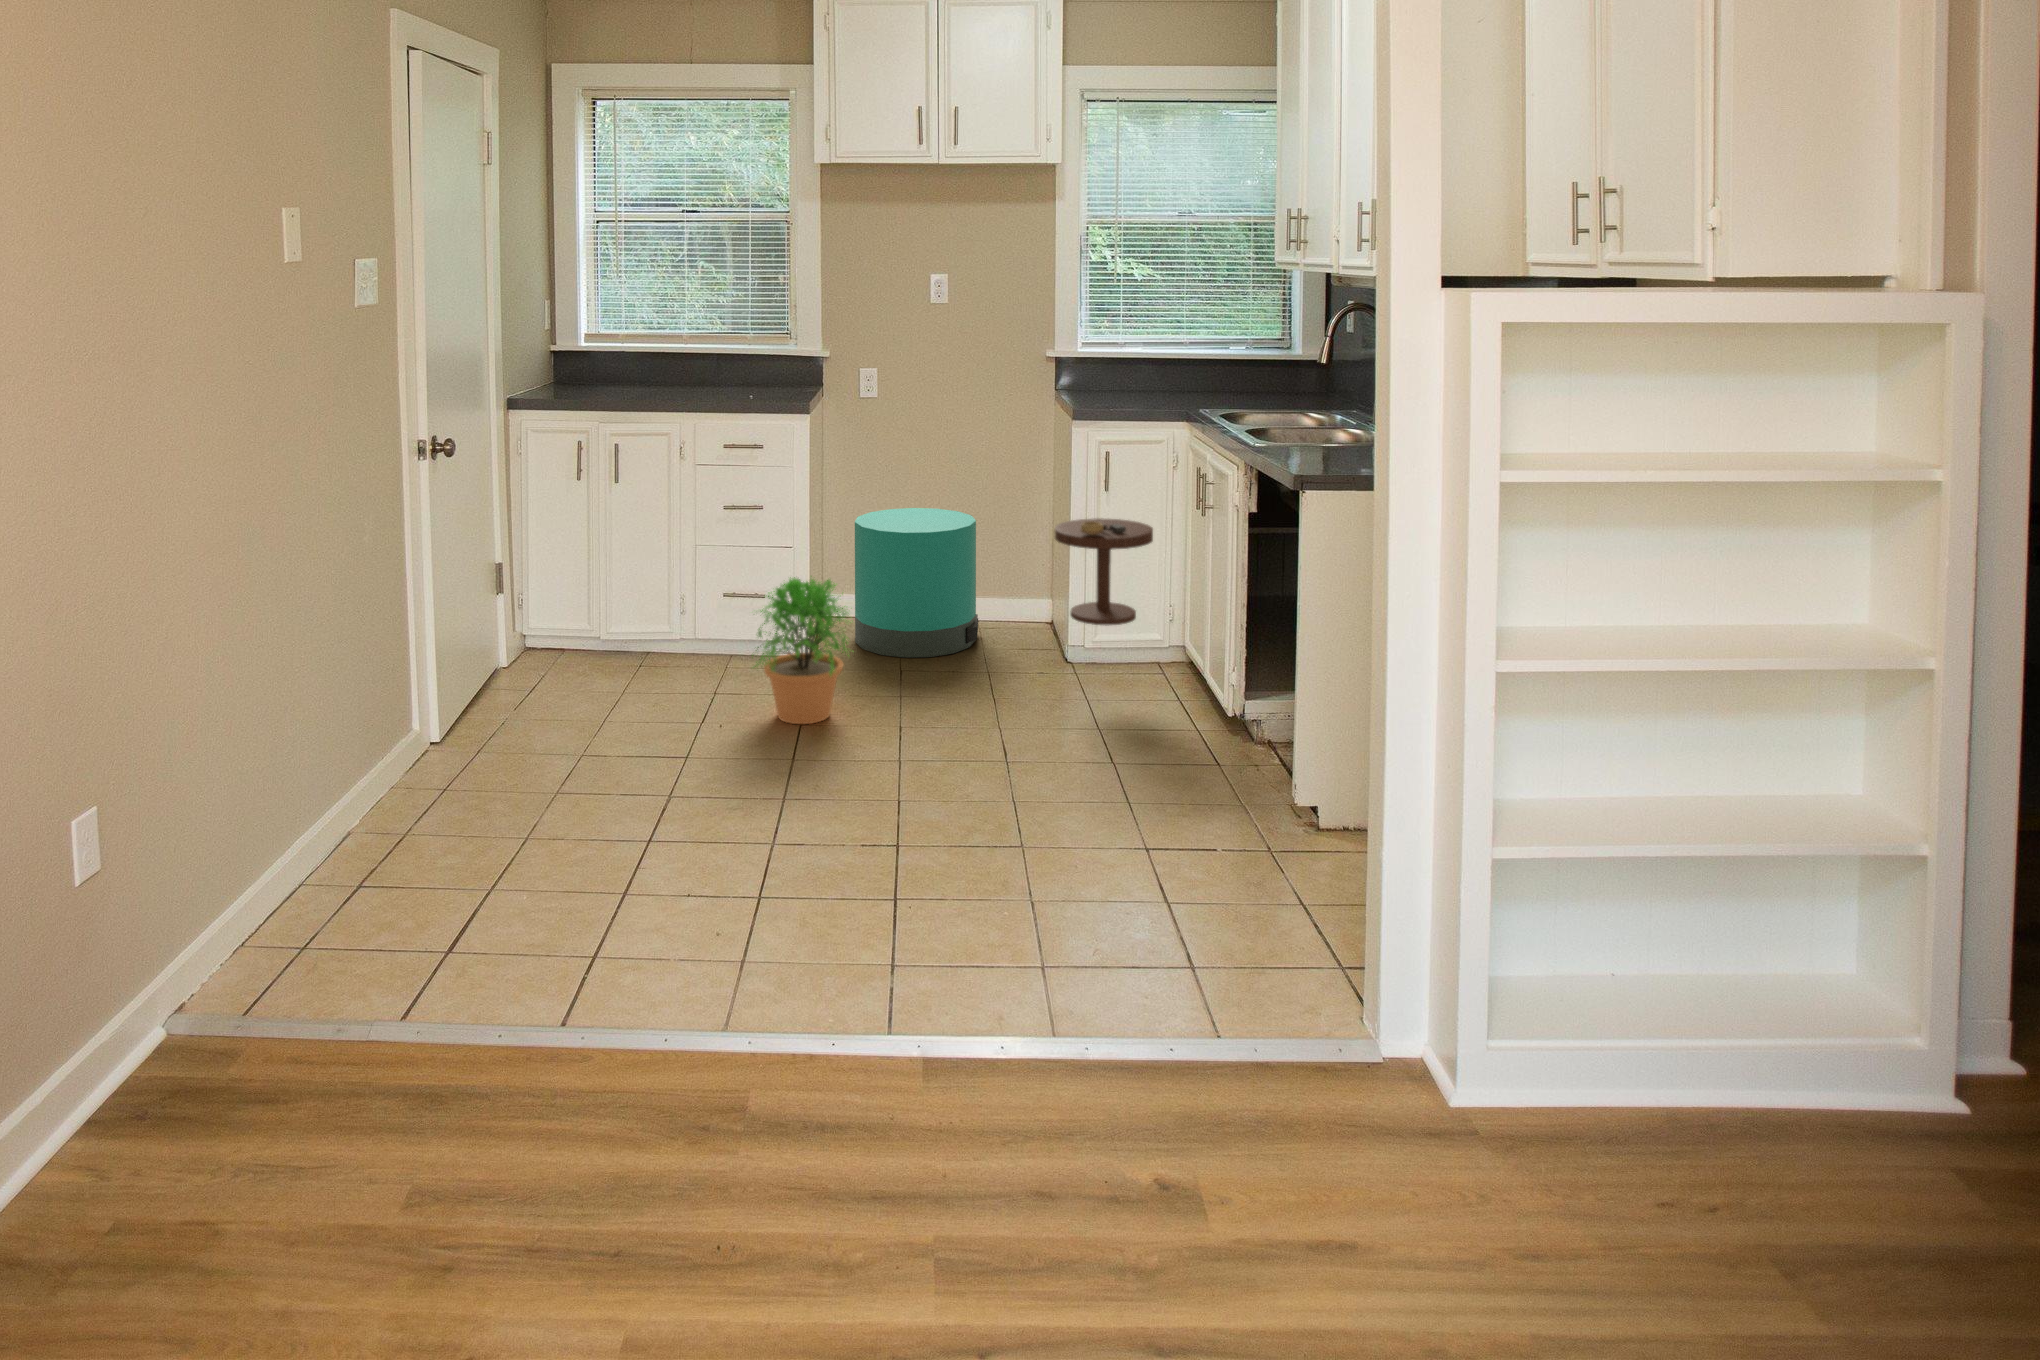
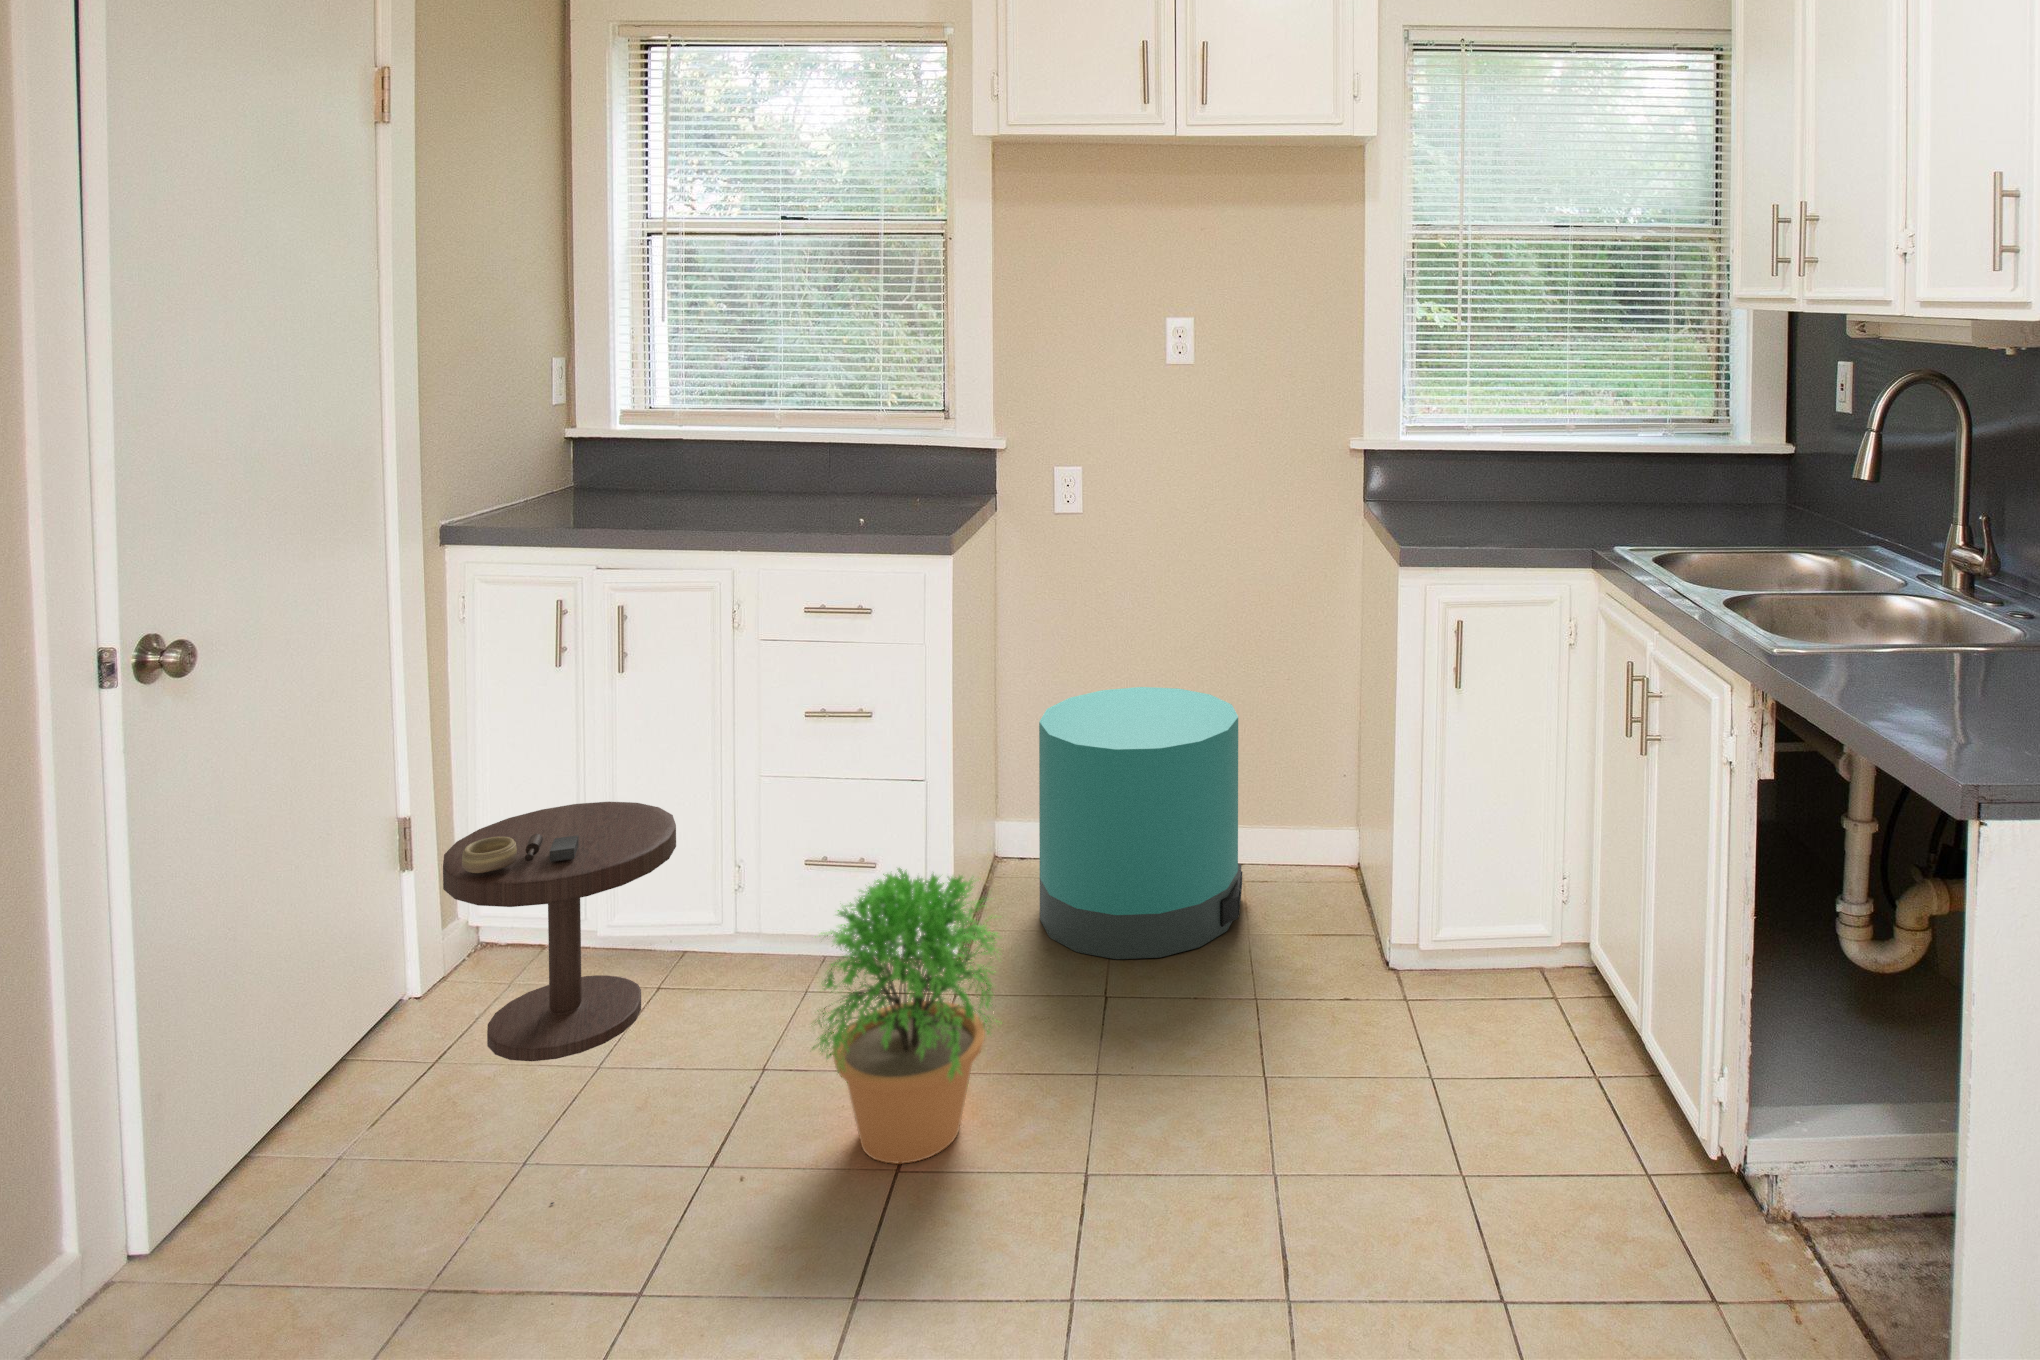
side table: present [1055,518,1153,625] -> present [443,802,676,1204]

